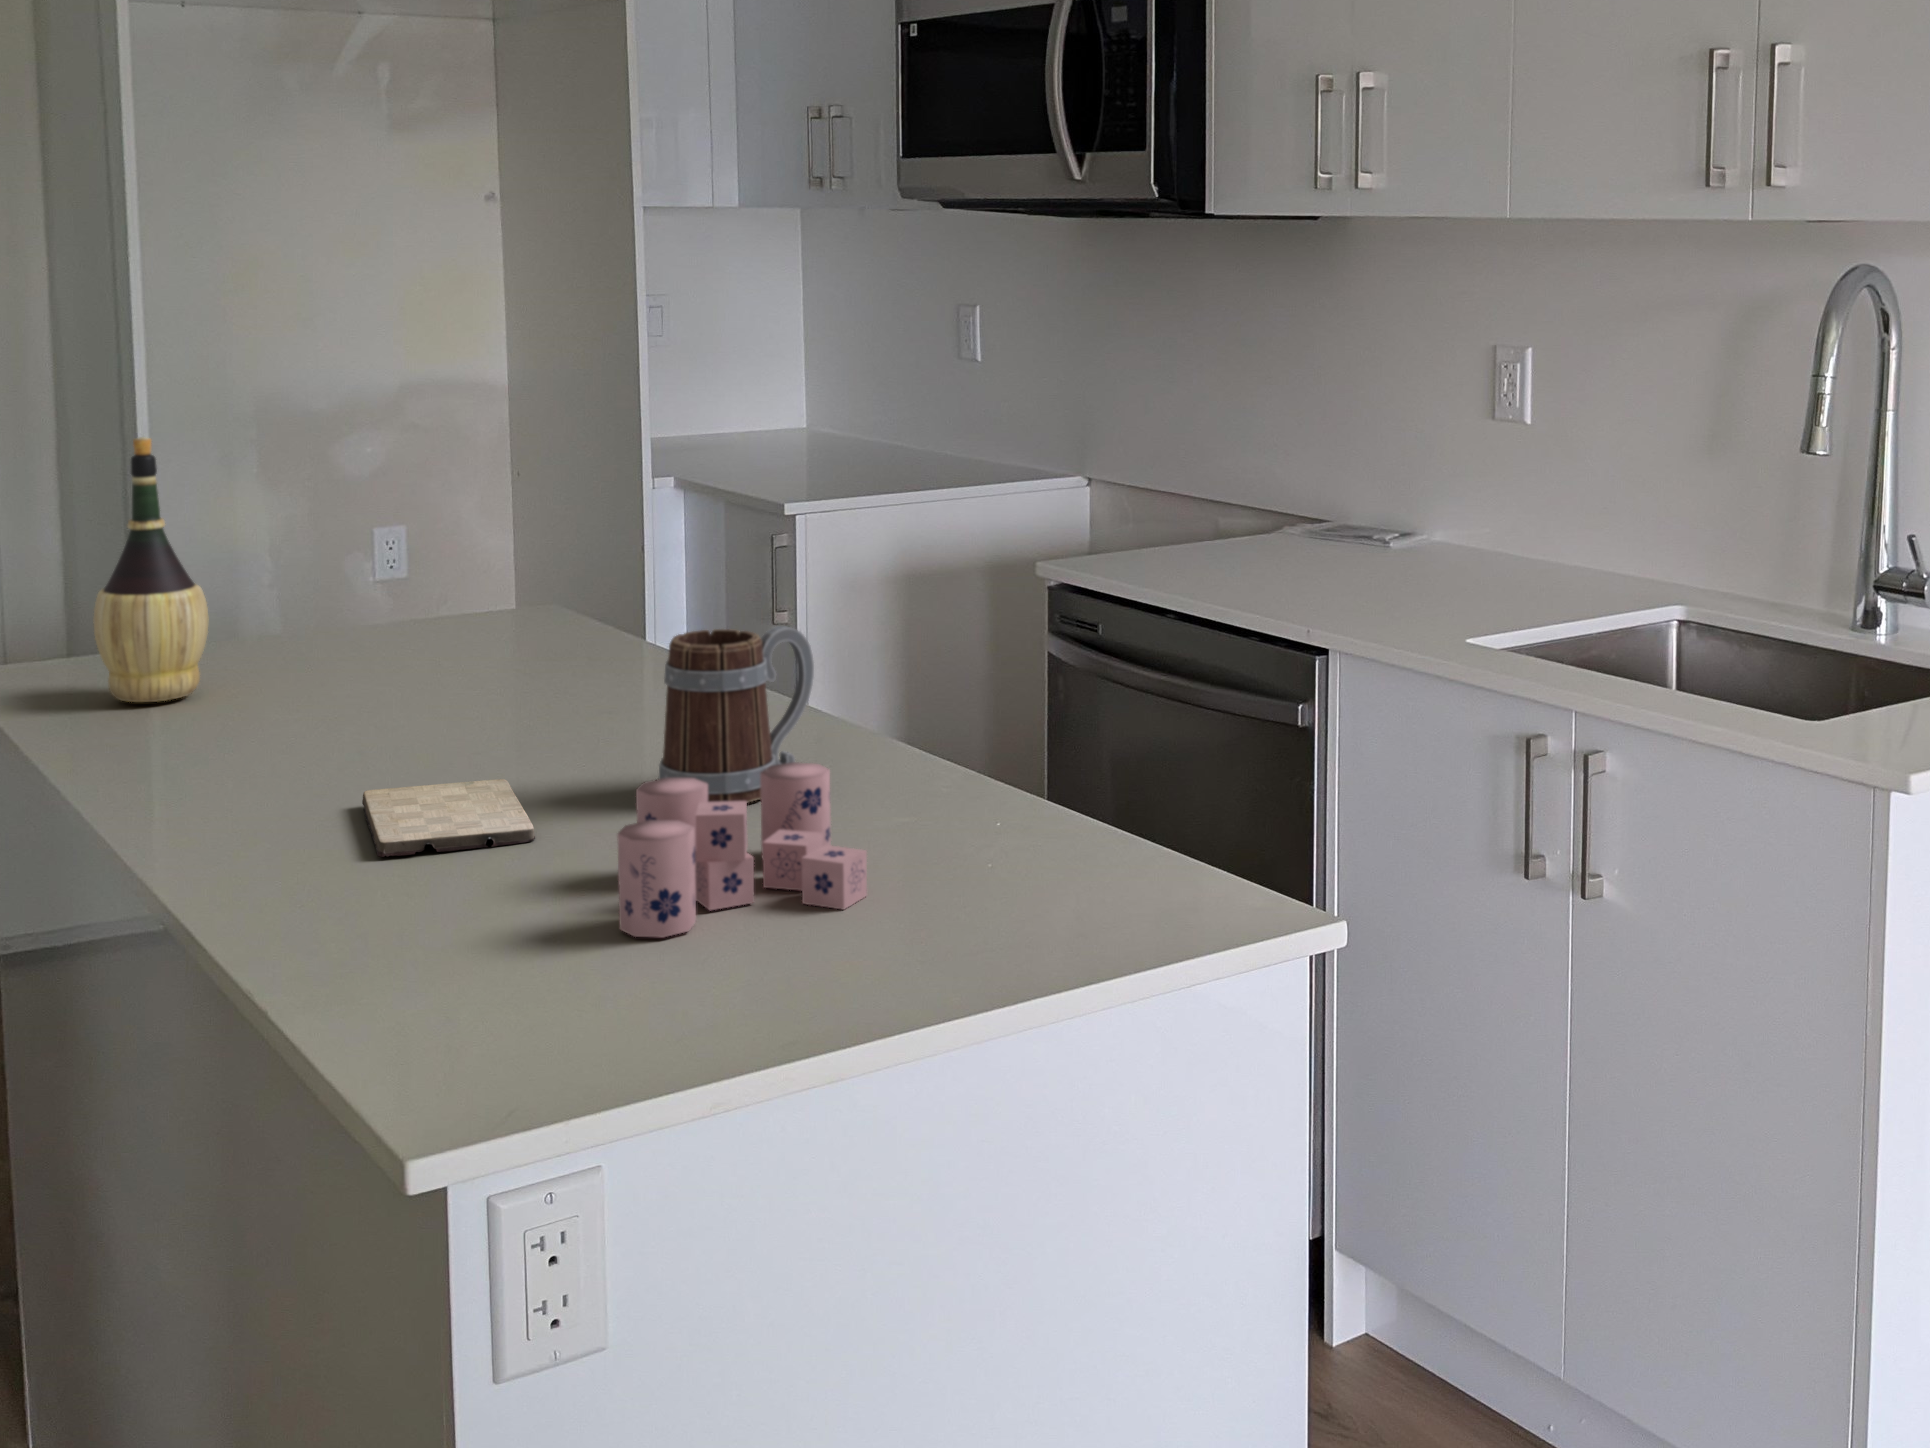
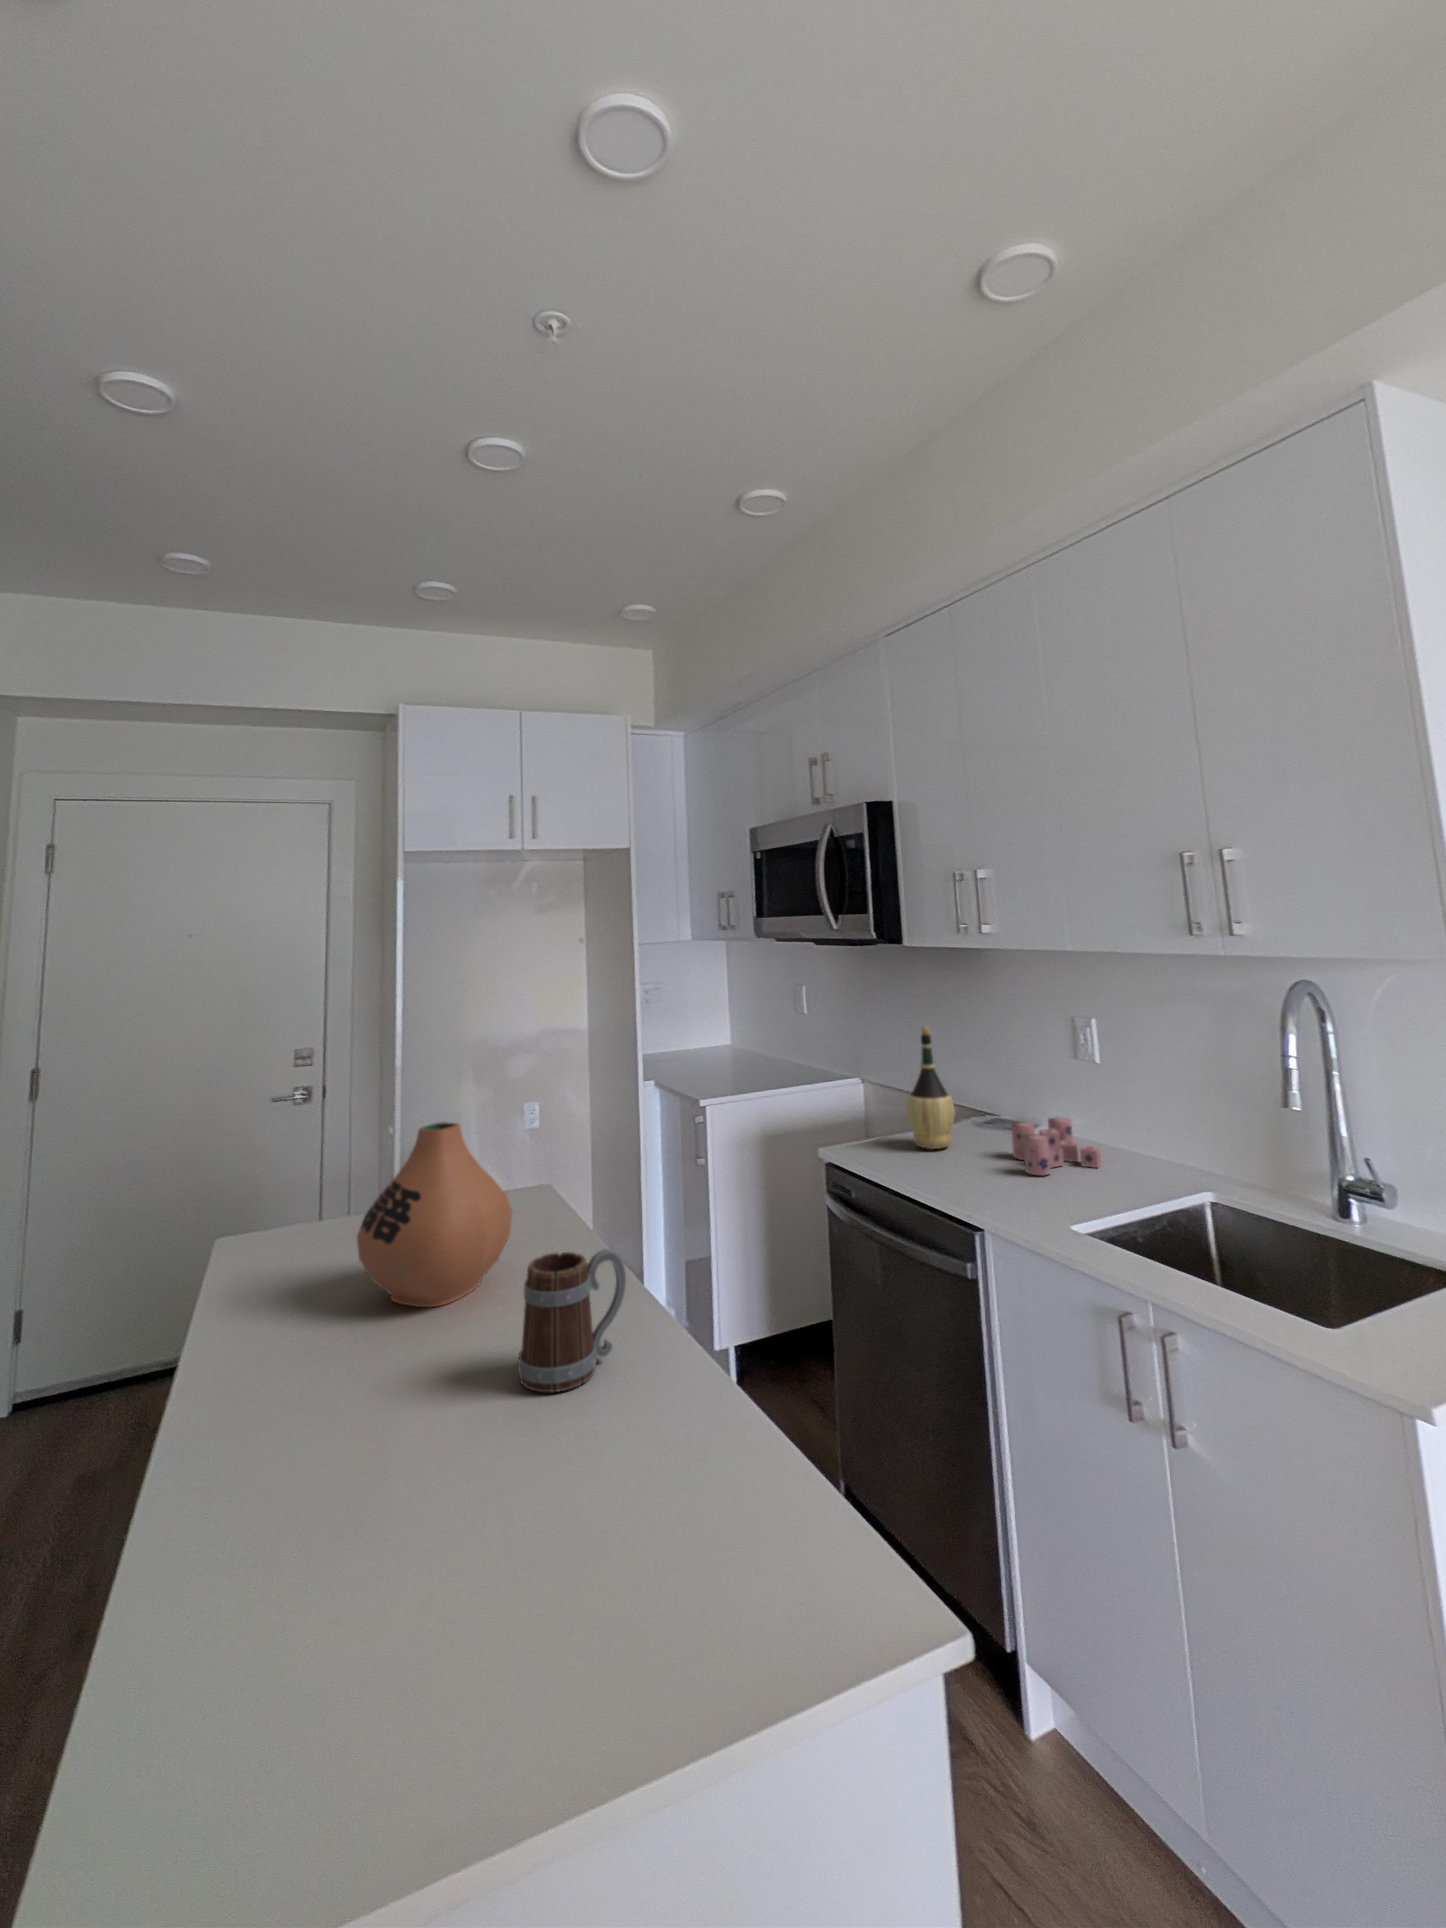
wine bottle: present [94,437,208,702] -> present [907,1027,955,1149]
vase: none [313,465,567,744] -> present [357,1122,512,1307]
candle: present [617,762,867,938] -> present [1011,1117,1101,1175]
cutting board: present [362,779,535,857] -> none [306,1354,432,1445]

